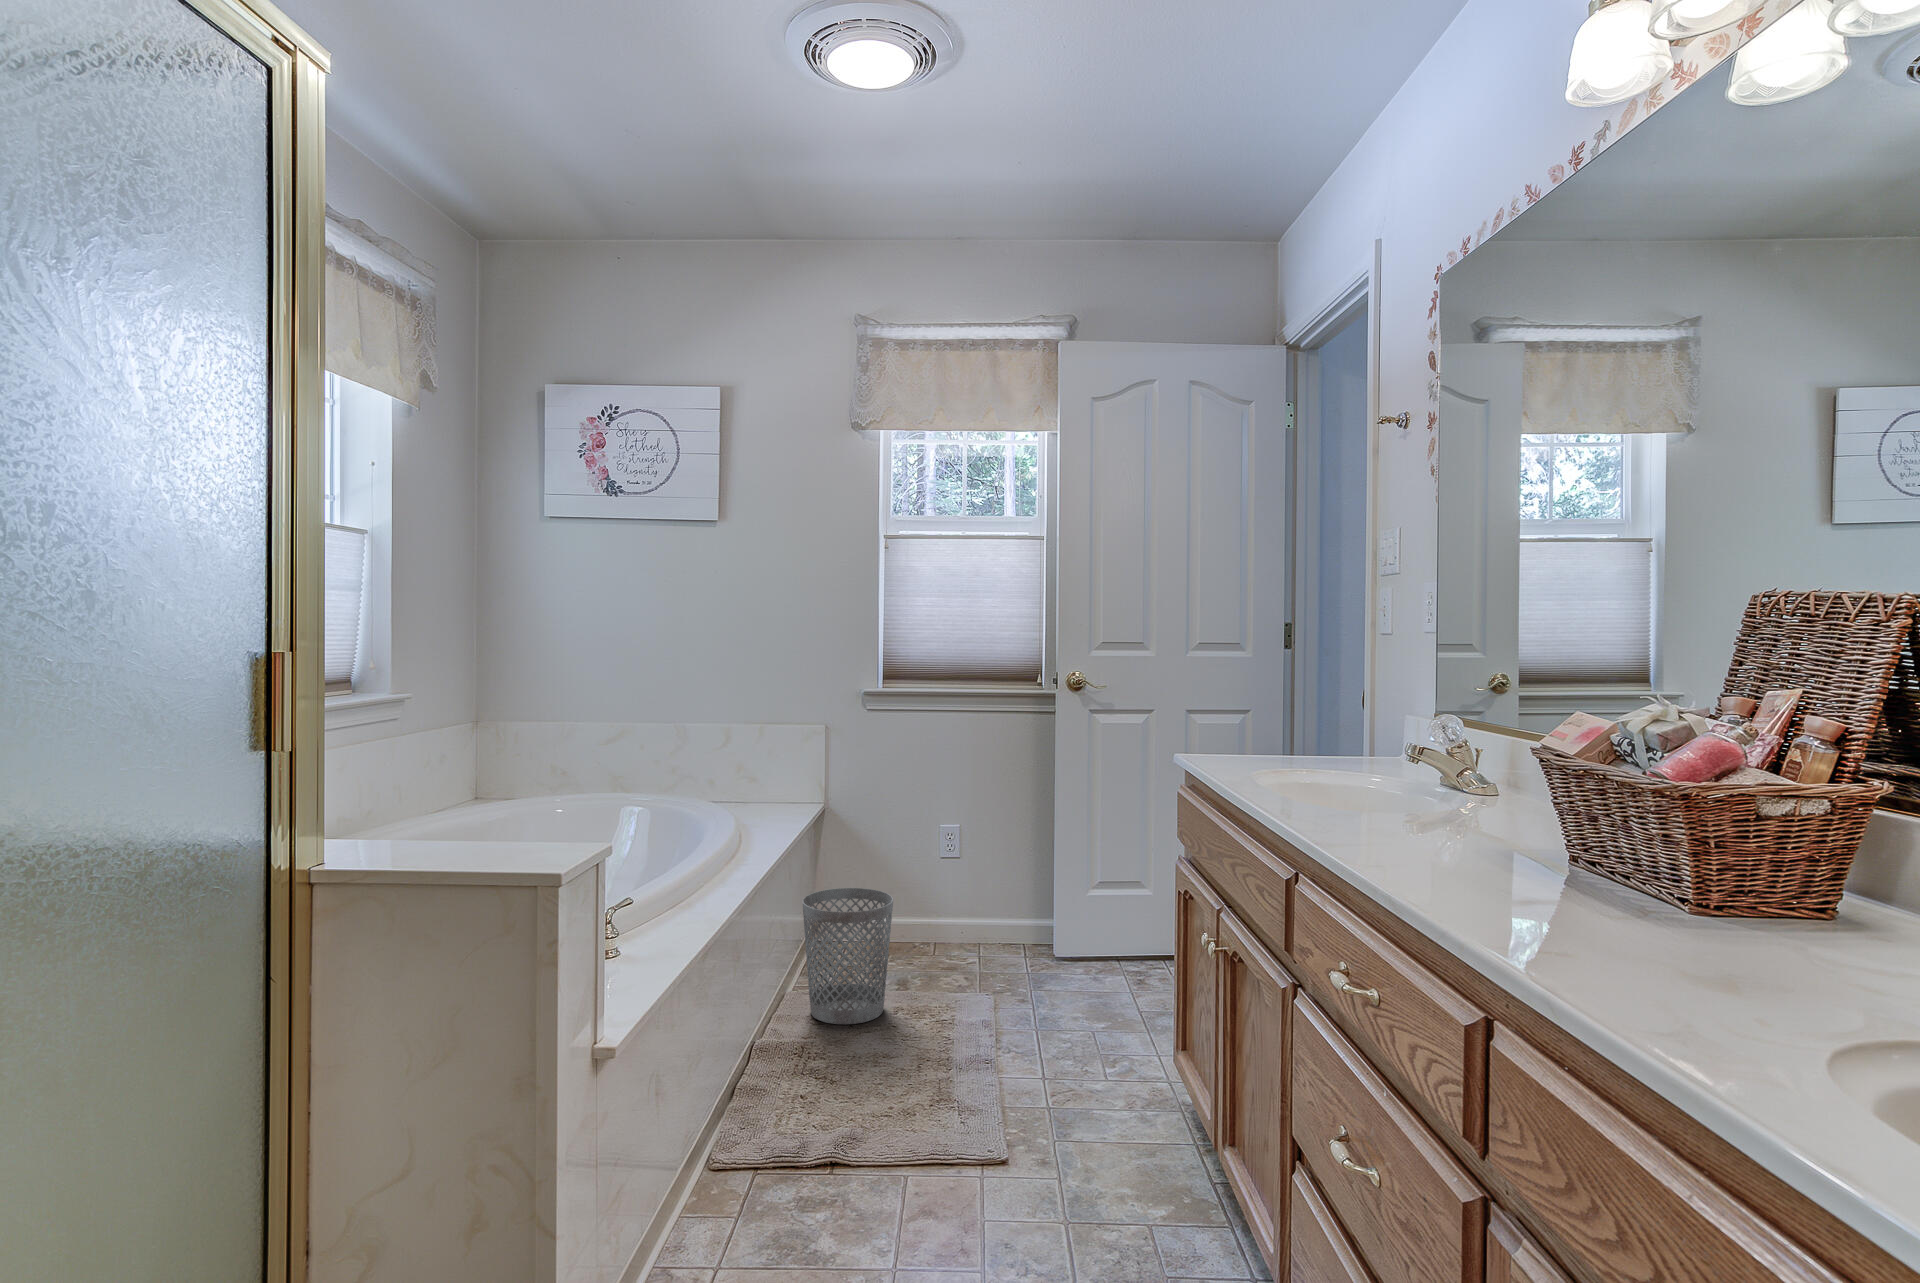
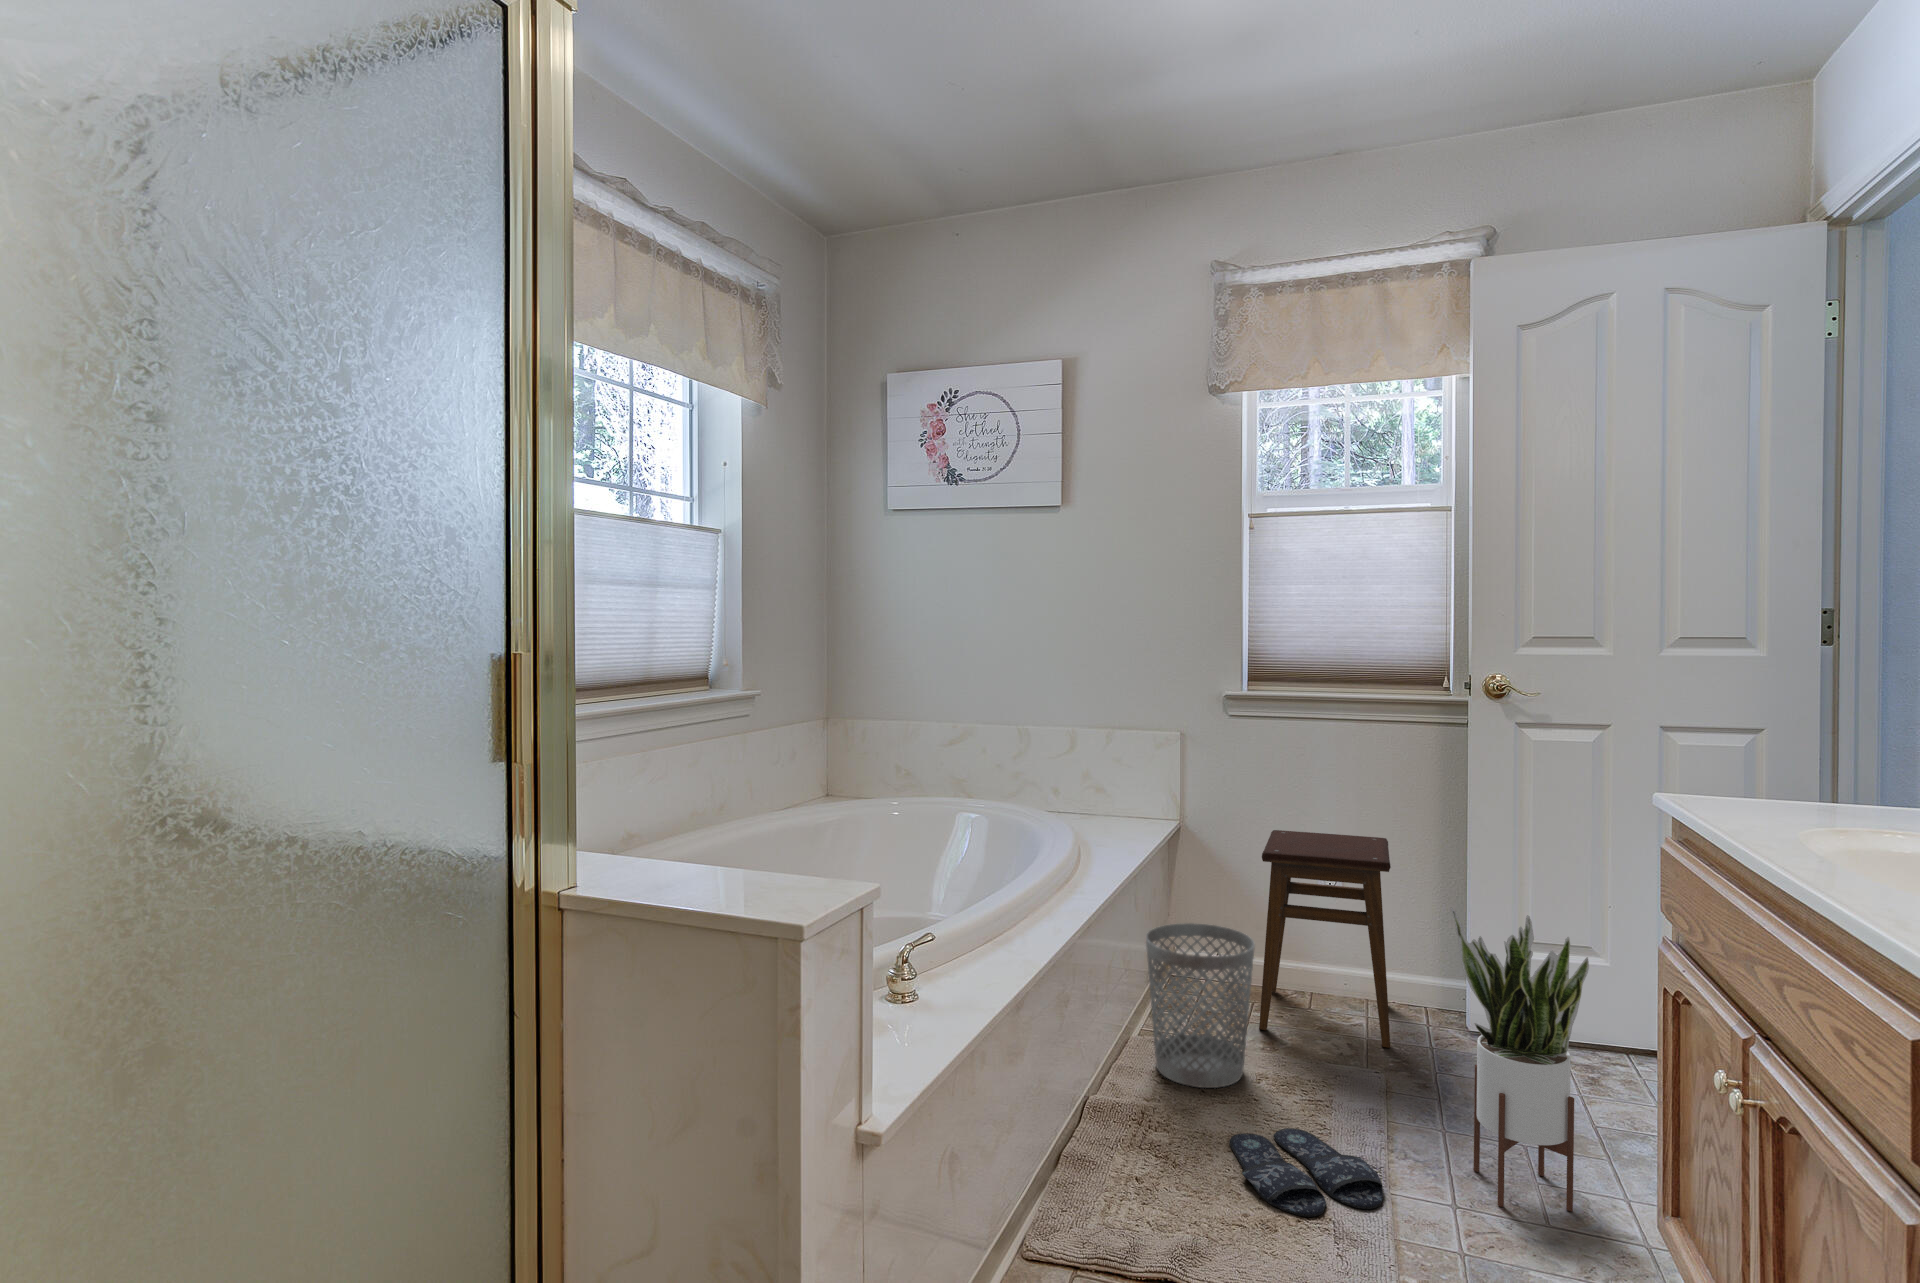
stool: none [895,807,998,976] -> present [1259,830,1391,1048]
potted plant: none [1042,850,1134,1072] -> present [1450,907,1589,1211]
slippers: none [876,1043,994,1102] -> present [1229,1128,1383,1217]

